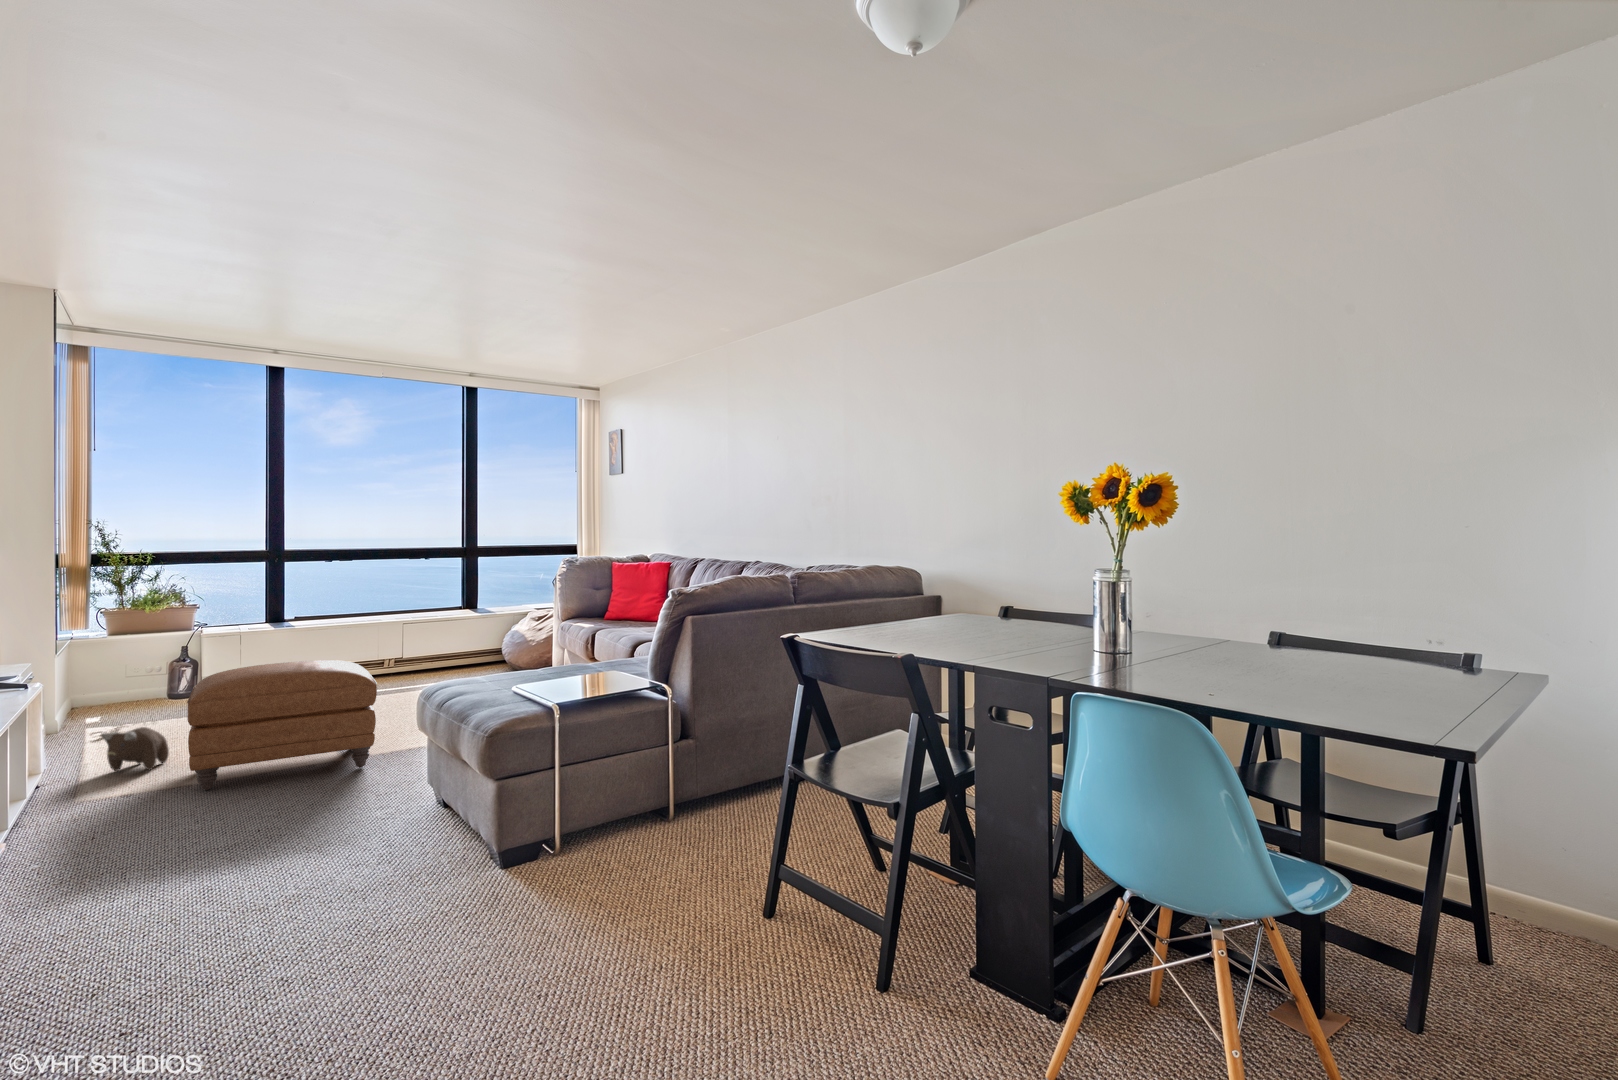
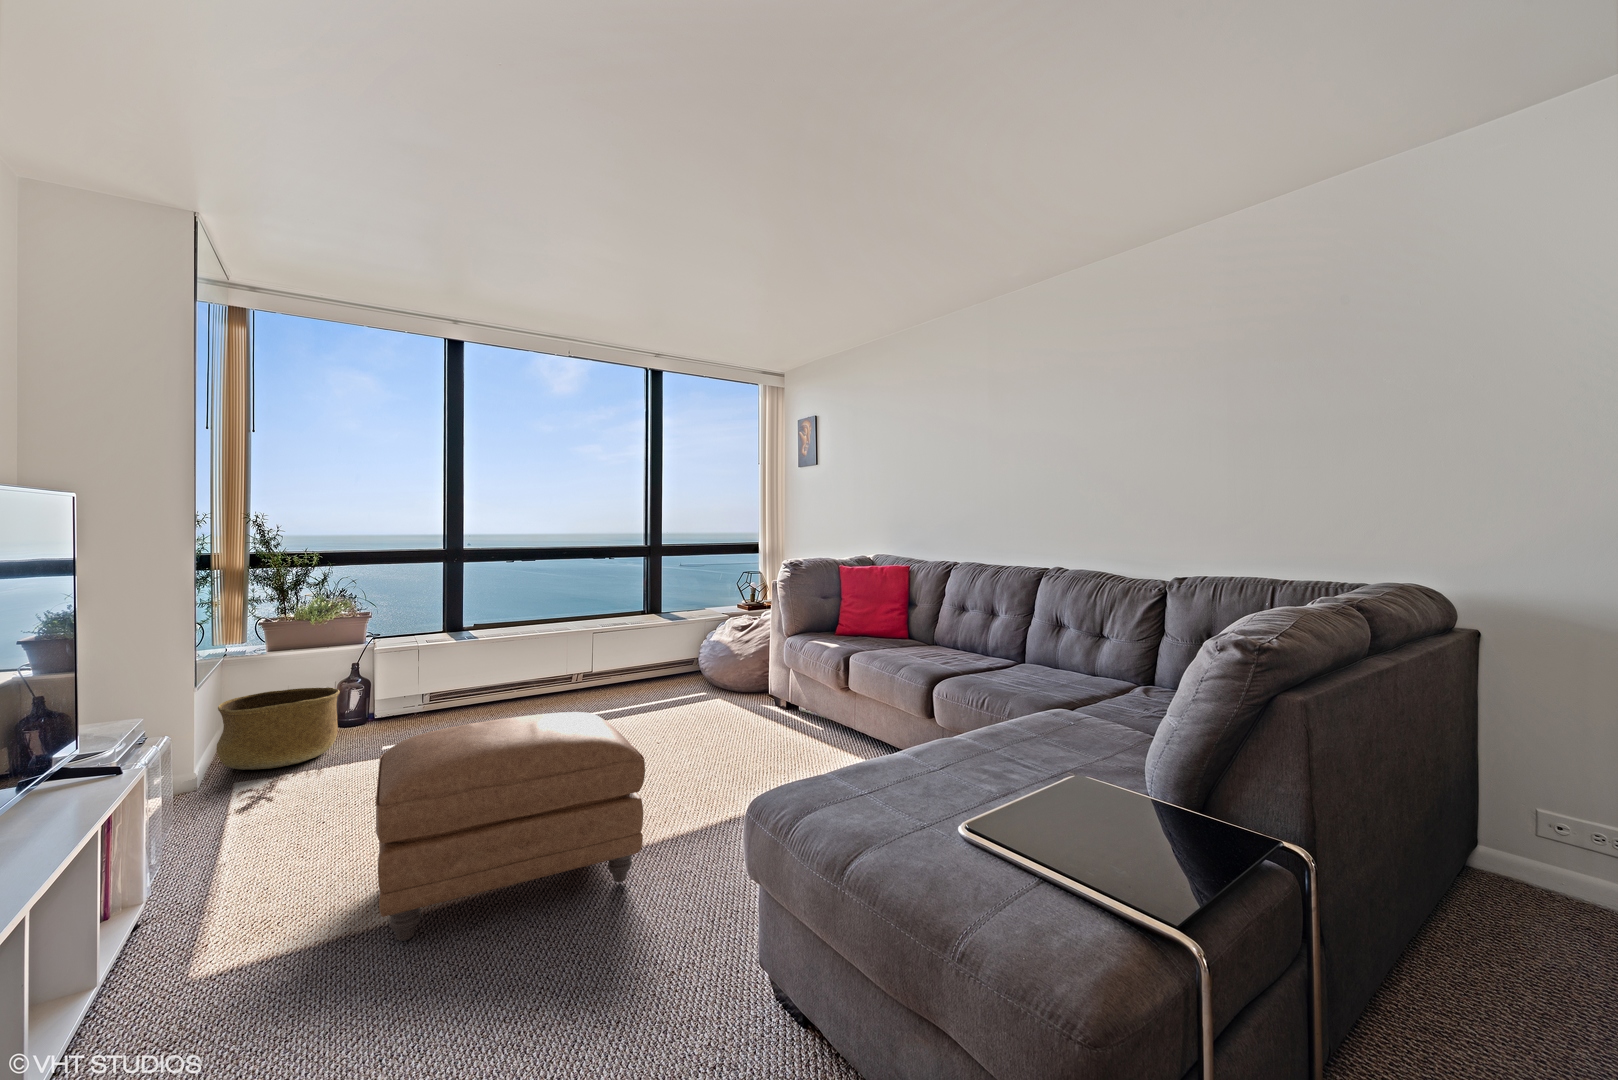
basket: none [68,662,170,723] -> present [217,688,340,770]
plush toy: present [101,727,169,771] -> none [246,812,343,881]

